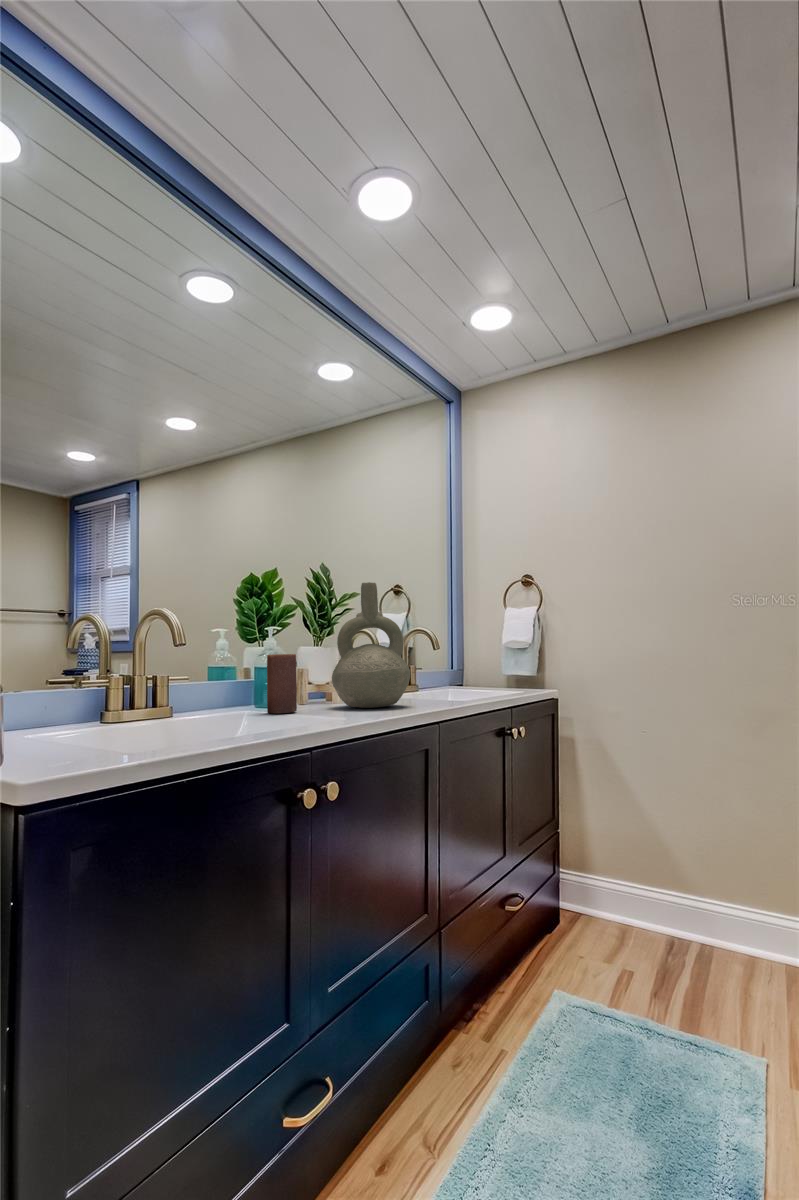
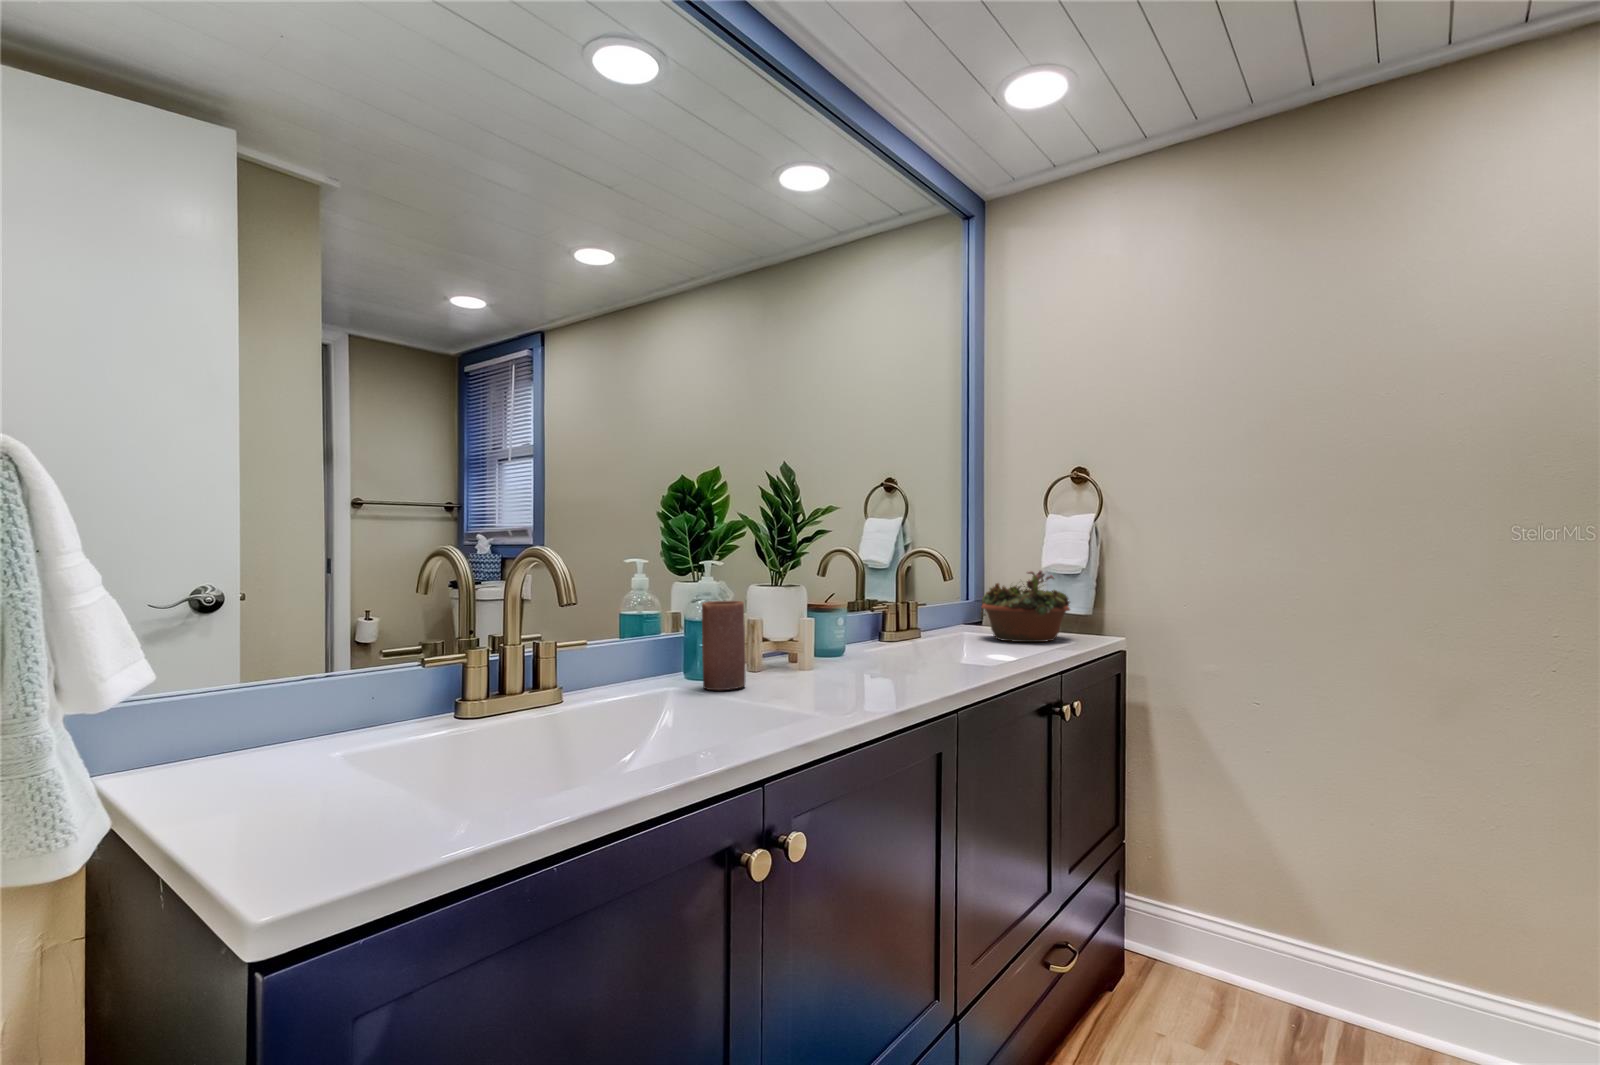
decorative vase: present [332,582,410,708] -> none [797,492,913,679]
succulent planter: none [459,643,521,692] -> present [982,570,1070,642]

